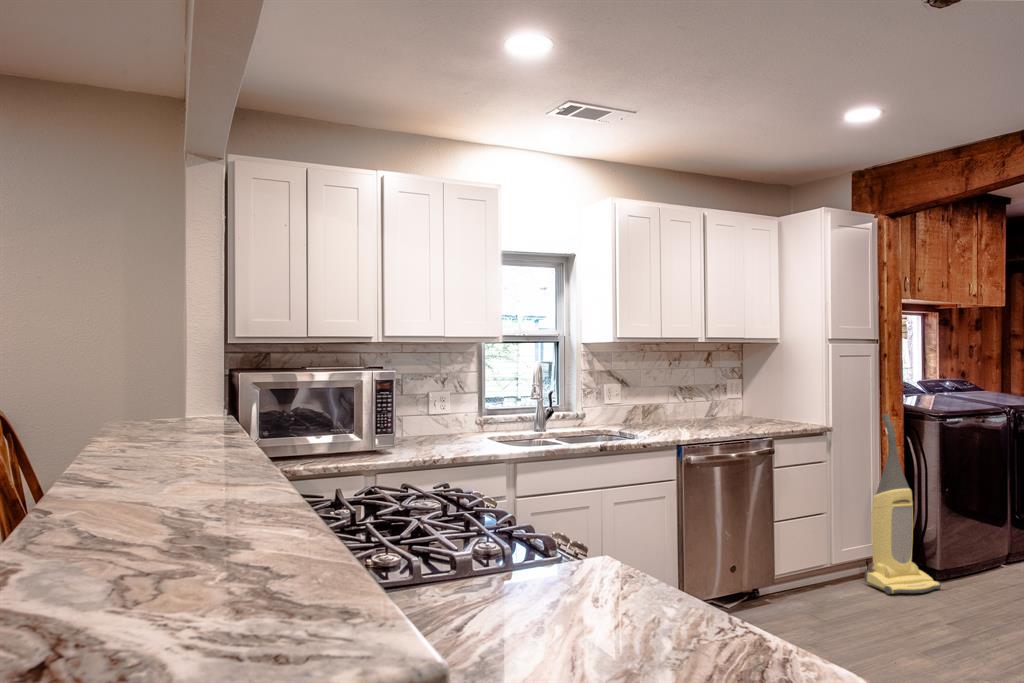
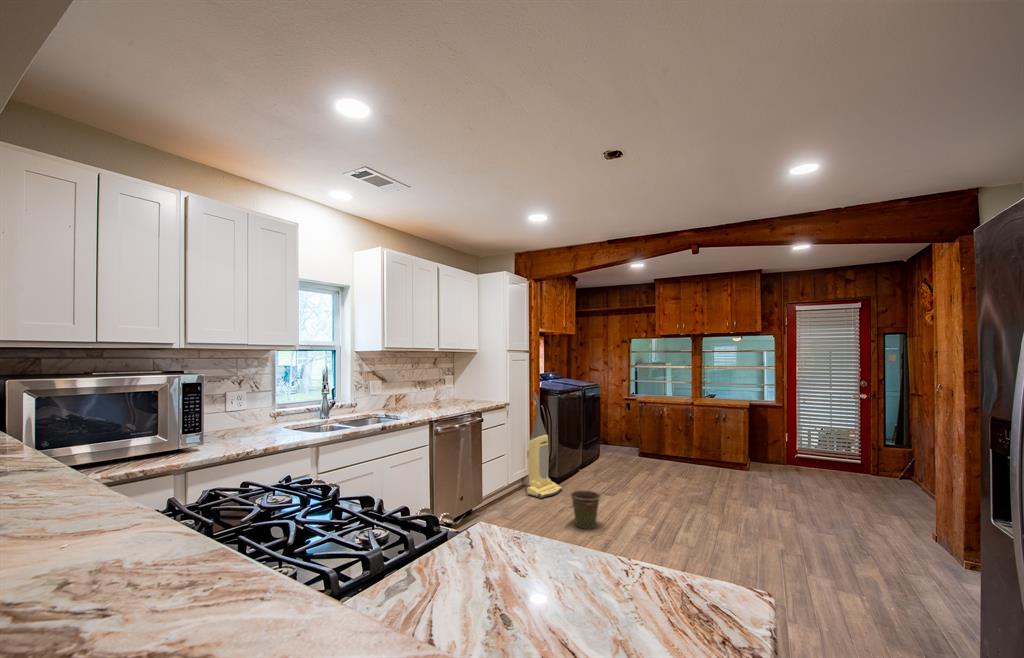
bucket: none [925,590,991,658] -> present [570,491,601,529]

